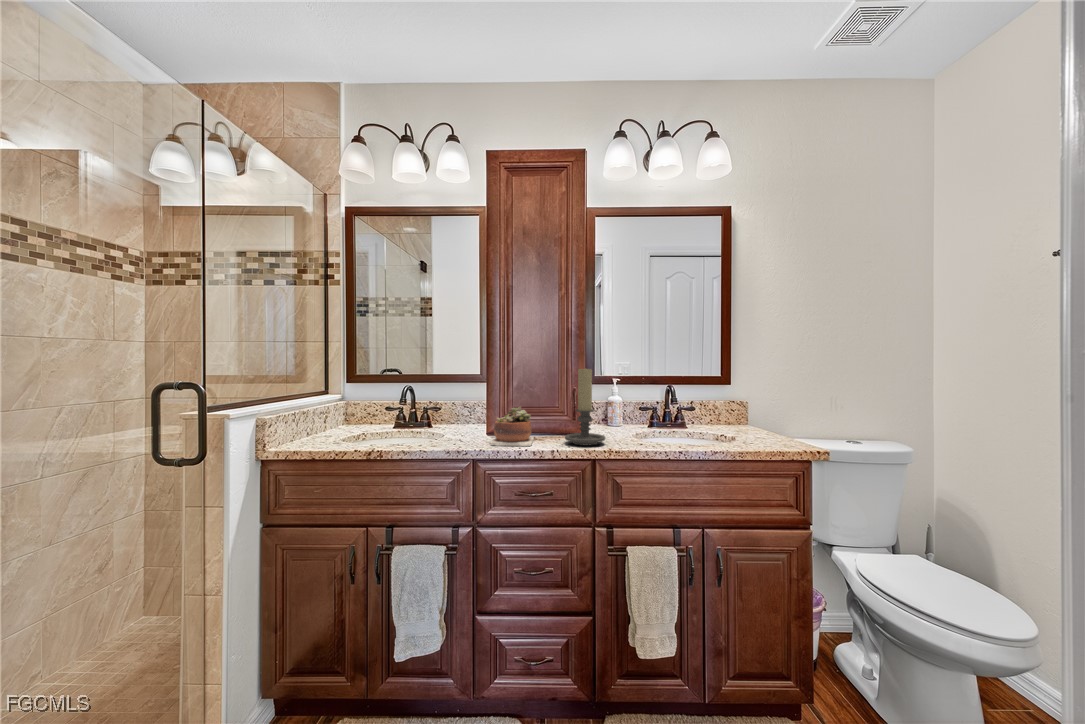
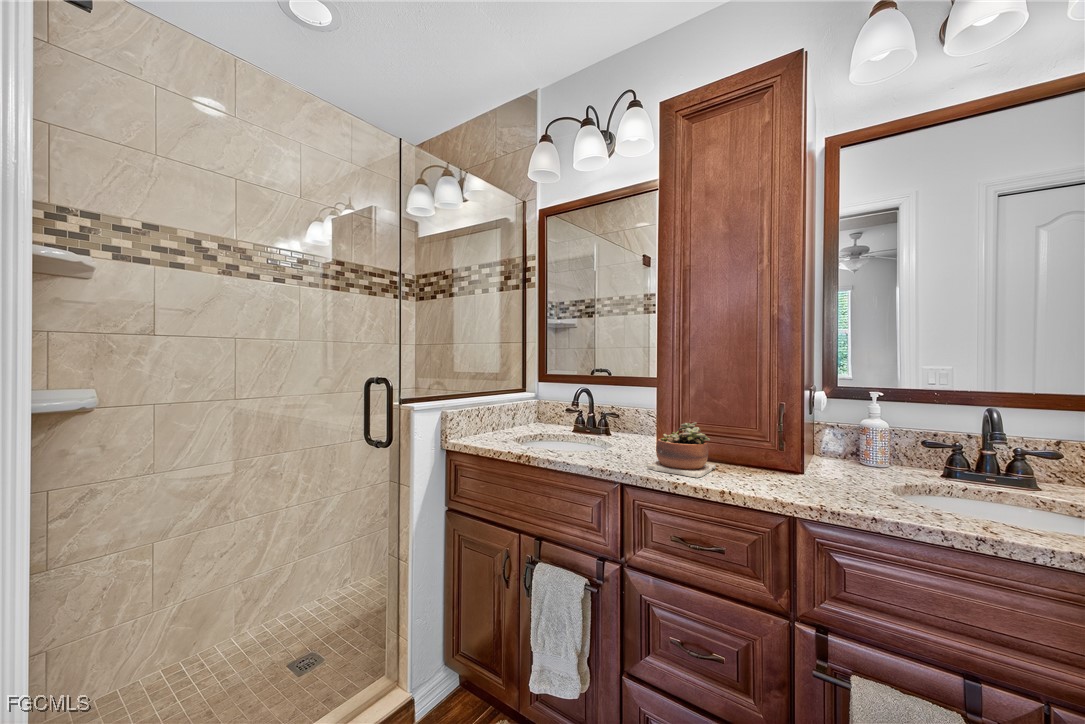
candle holder: present [565,369,605,446] -> none [755,372,825,492]

